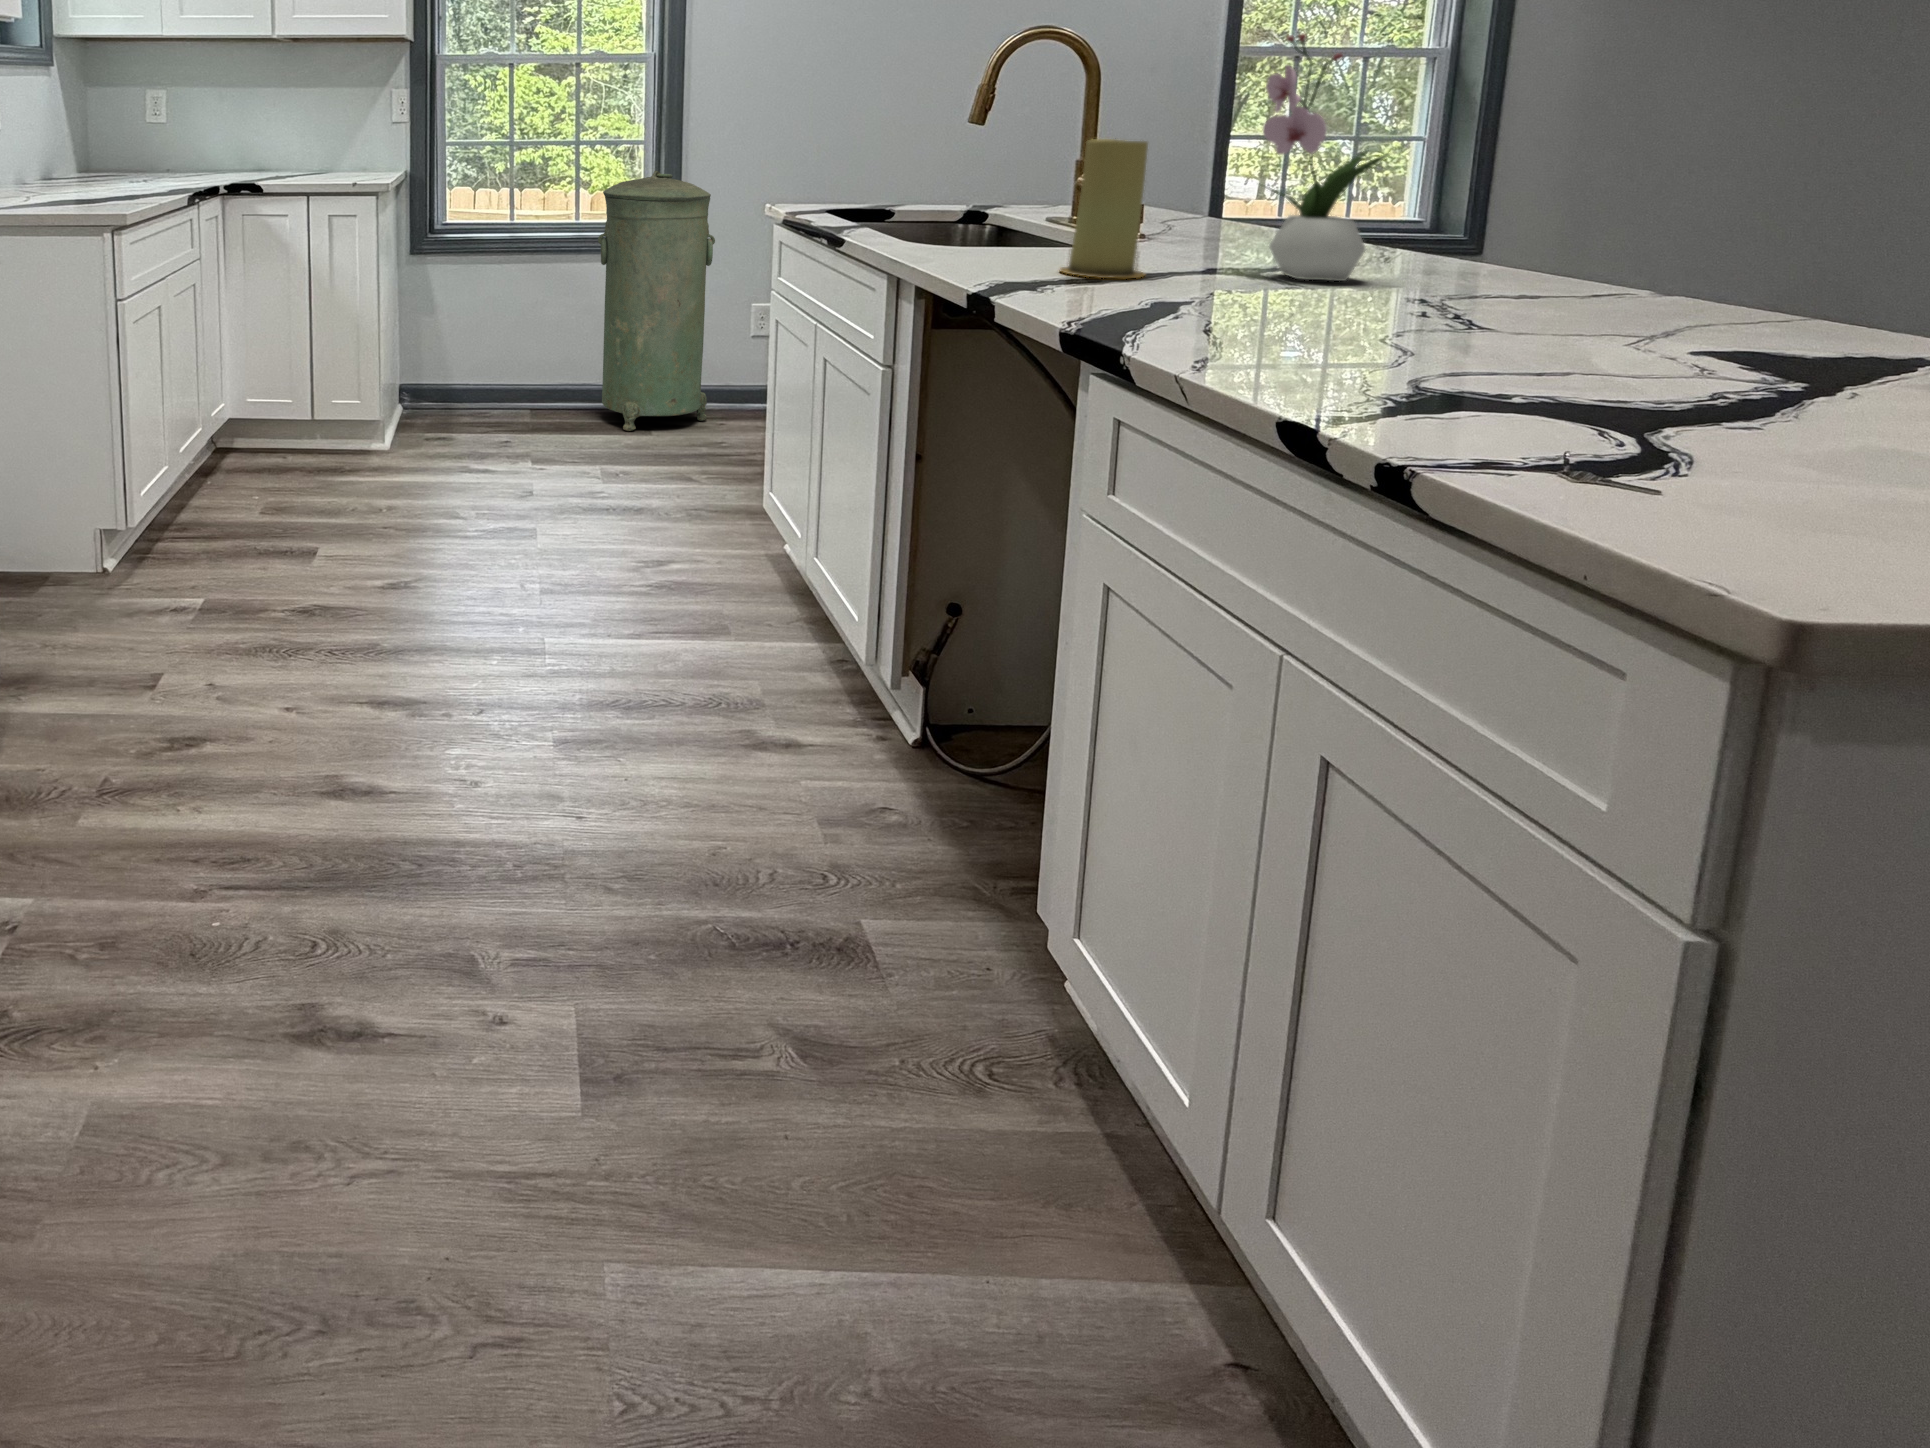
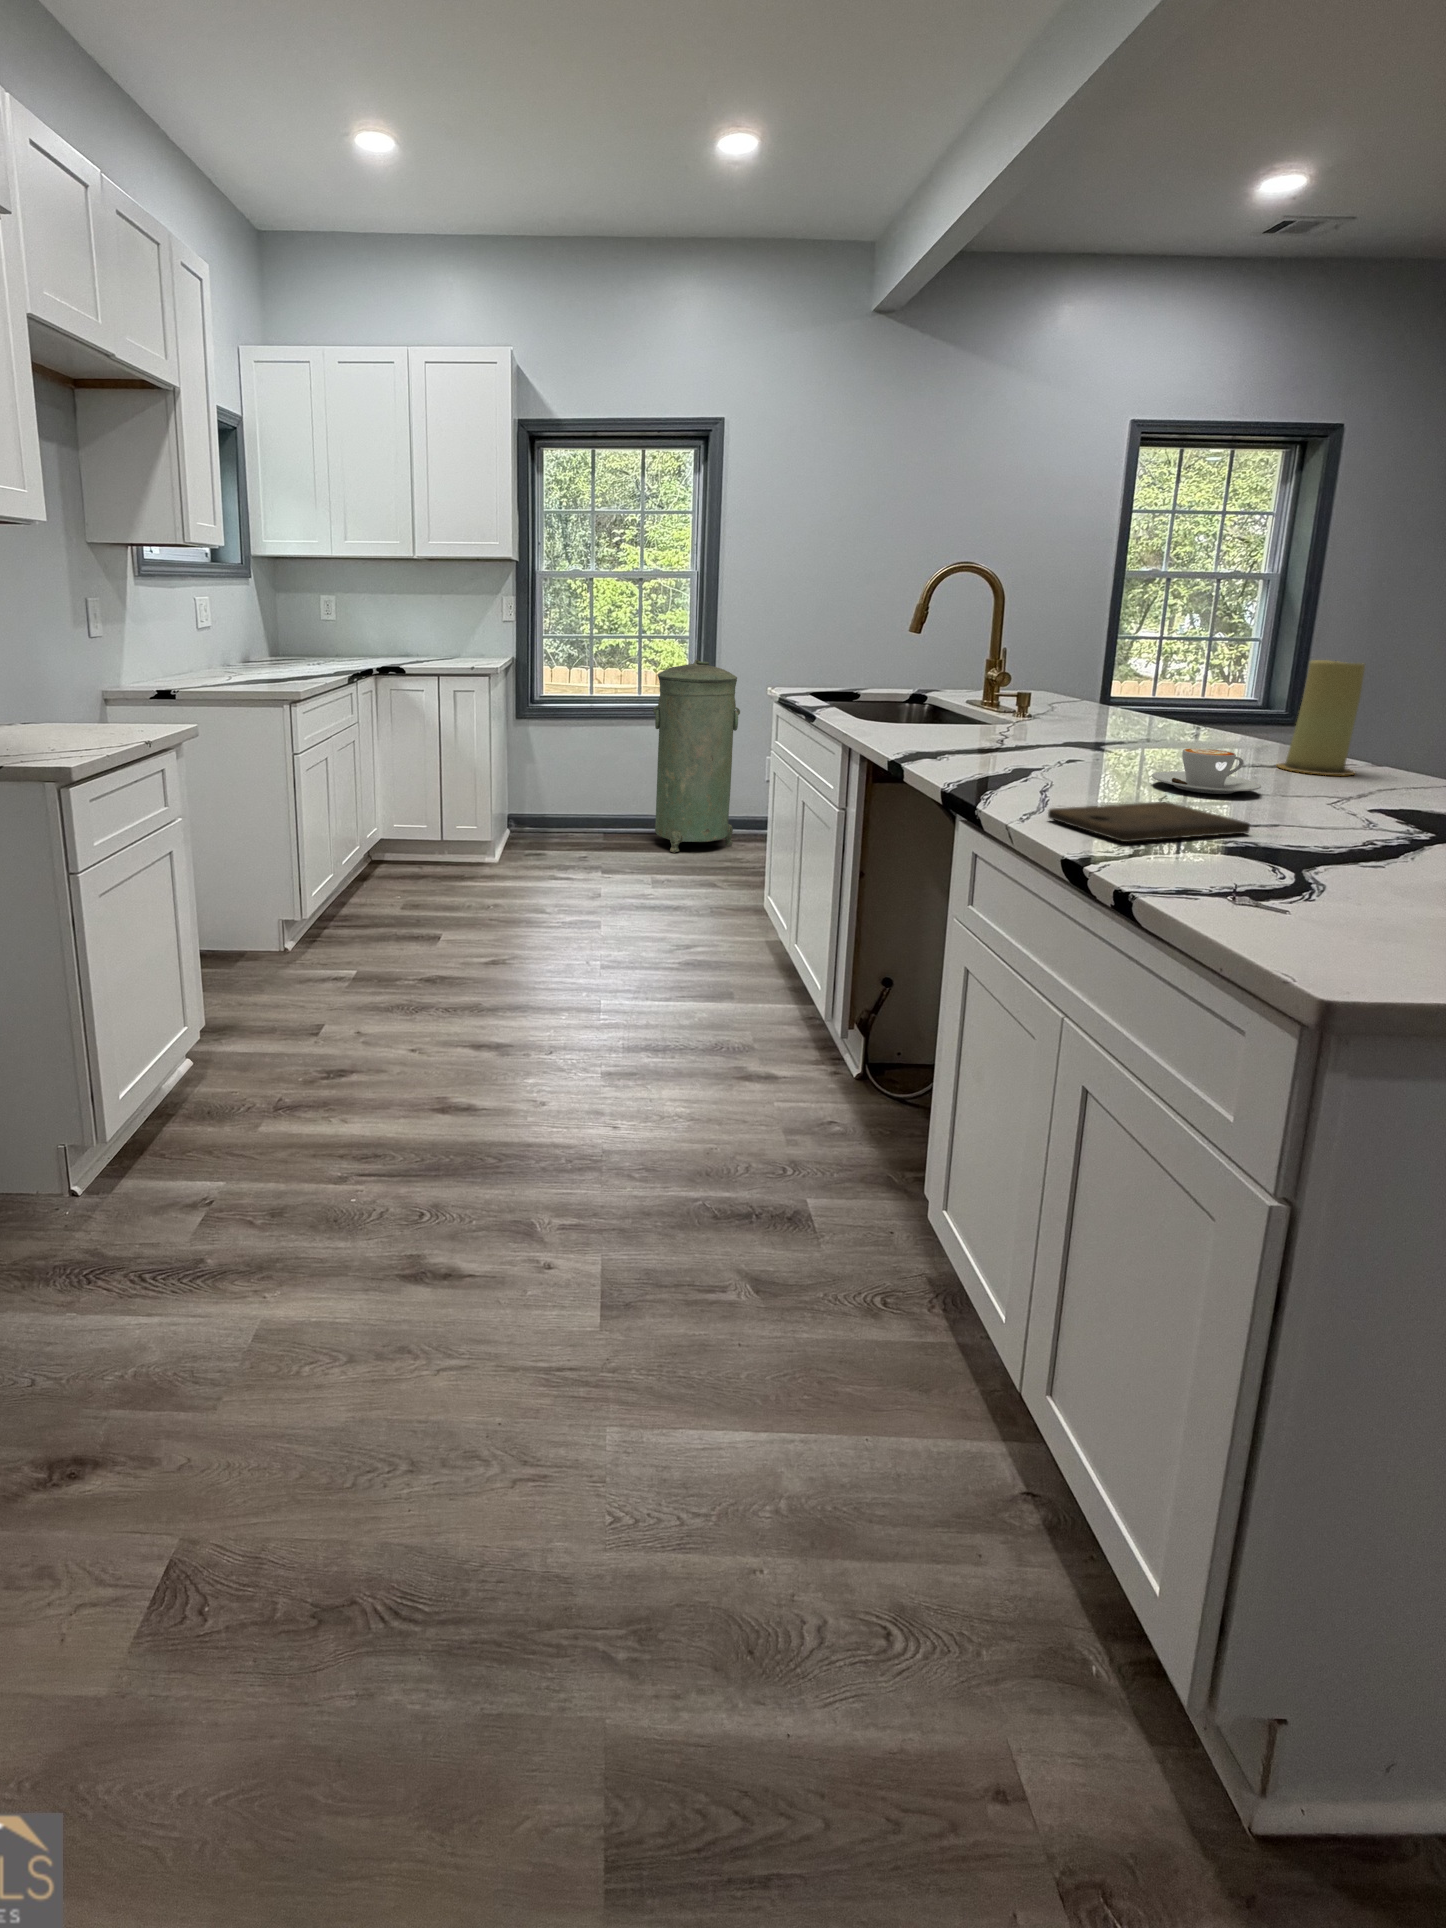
flower arrangement: present [1263,33,1389,281] -> none [1101,577,1192,755]
candle: present [1060,139,1148,278] -> present [1278,660,1365,775]
coffee cup: none [1356,267,1522,330] -> present [1152,748,1261,794]
cutting board: none [1233,341,1540,397] -> present [1048,802,1250,842]

